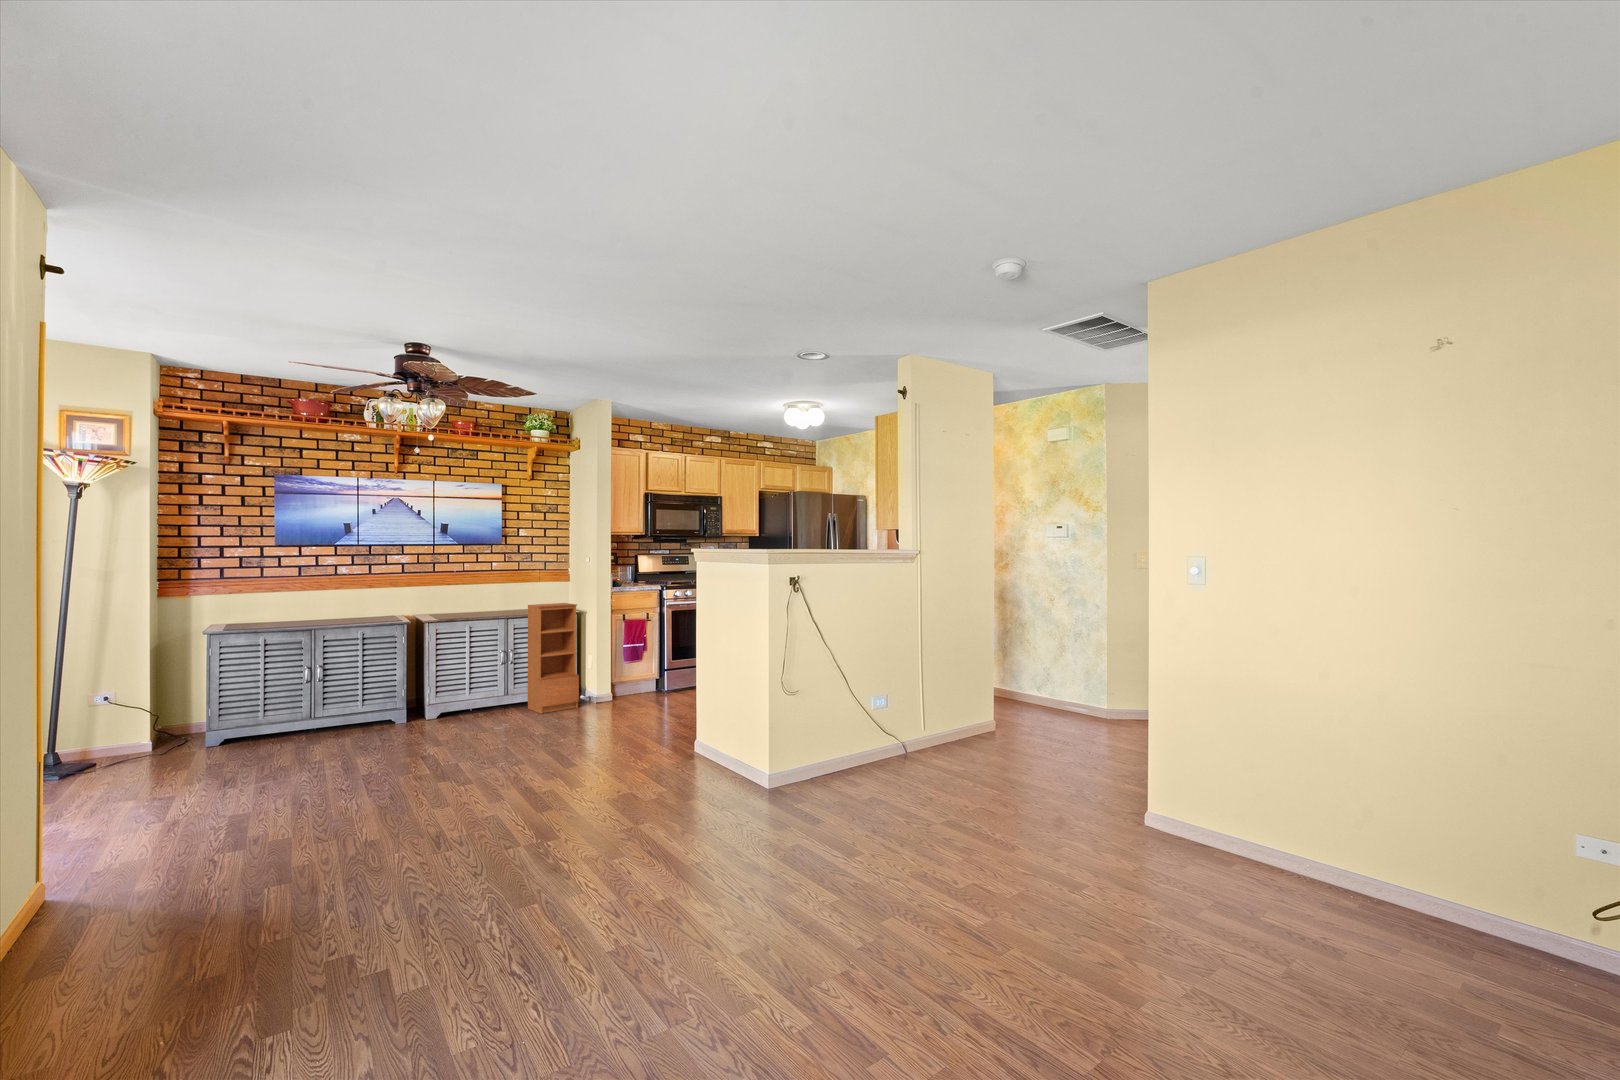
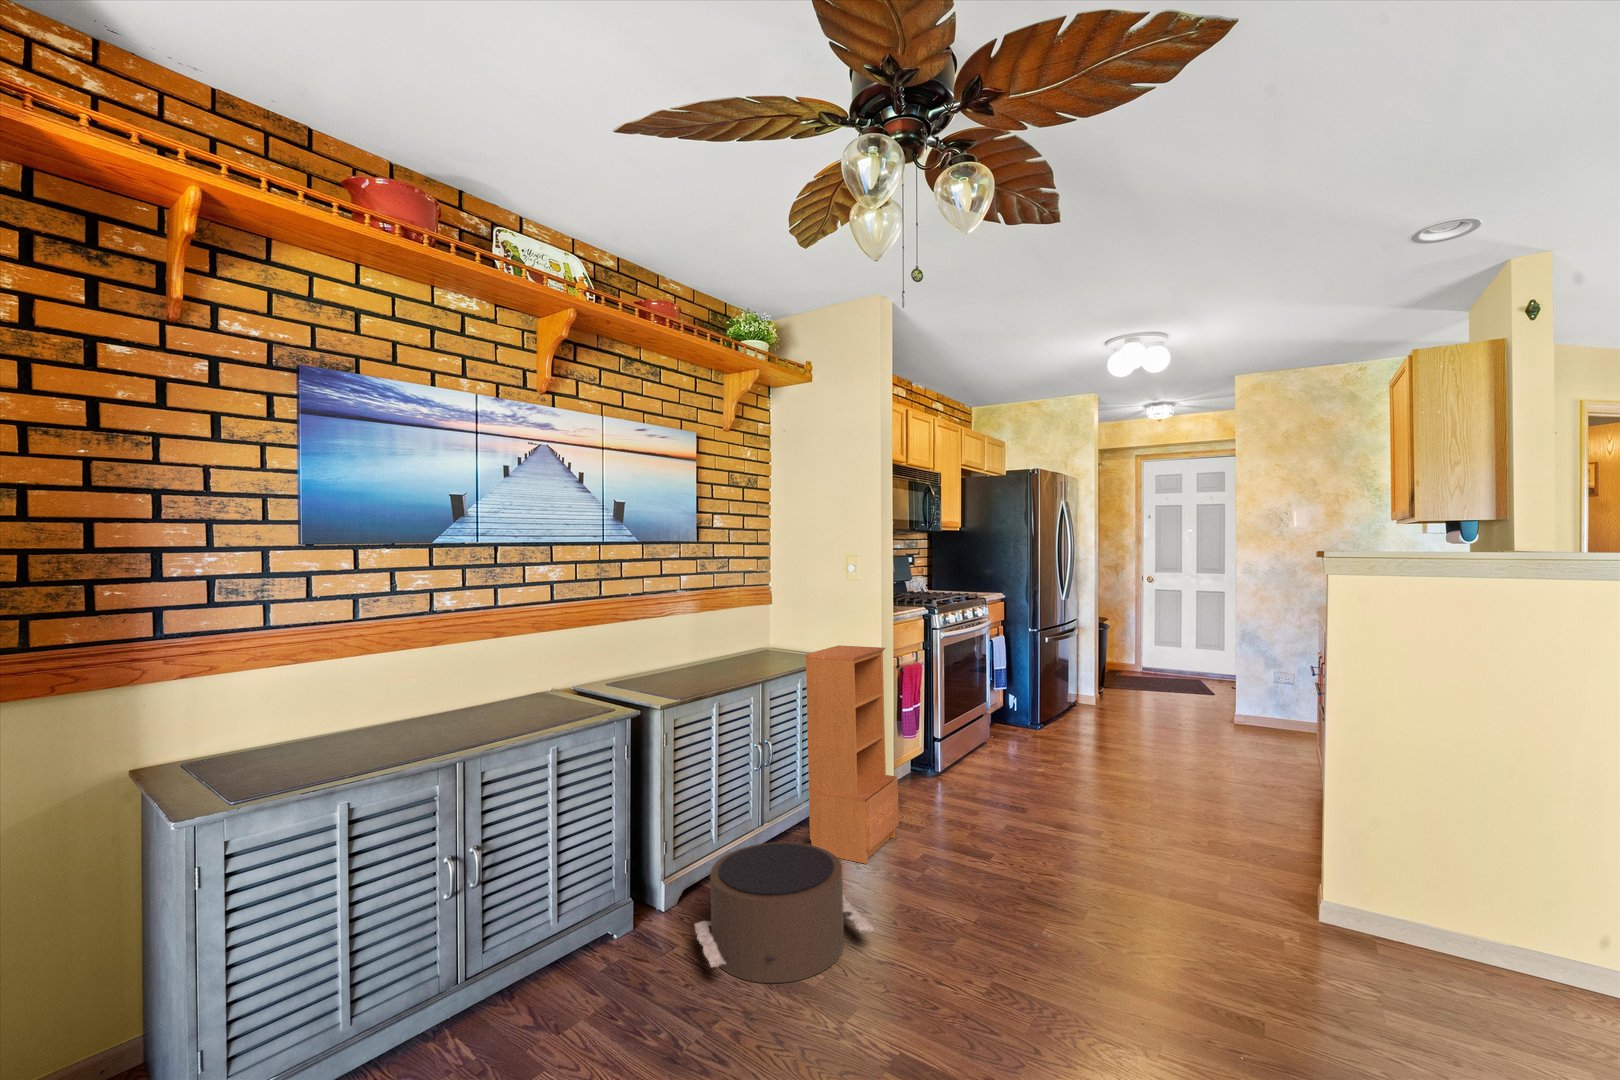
pouf: none [401,689,491,736] -> present [694,842,874,983]

